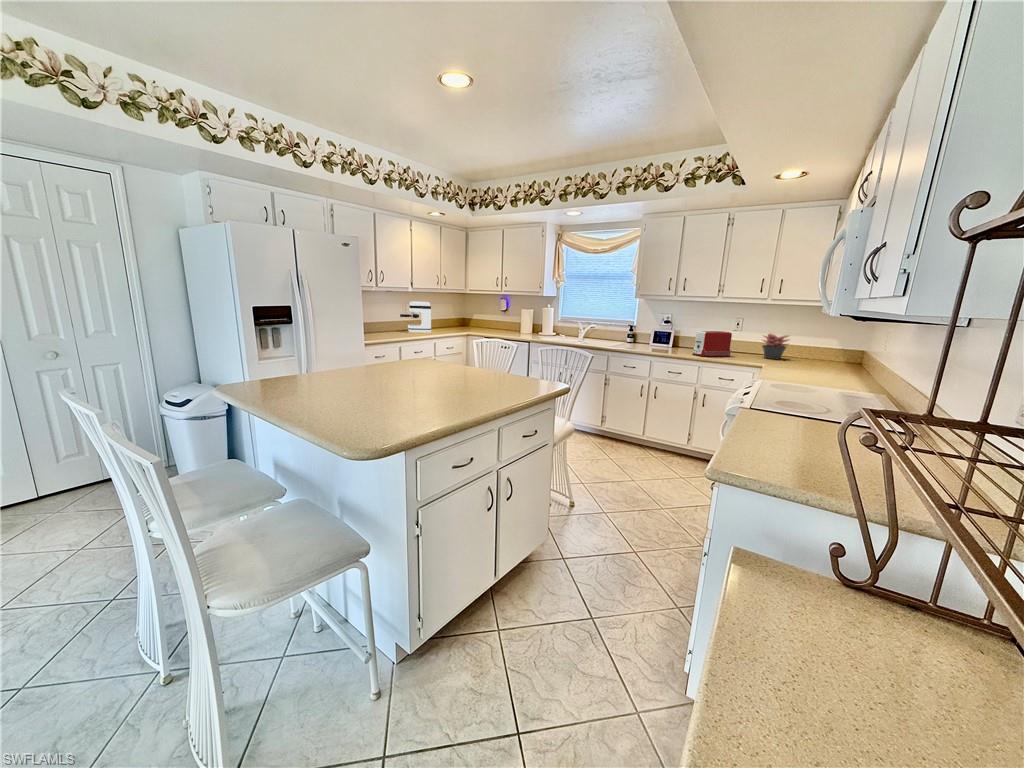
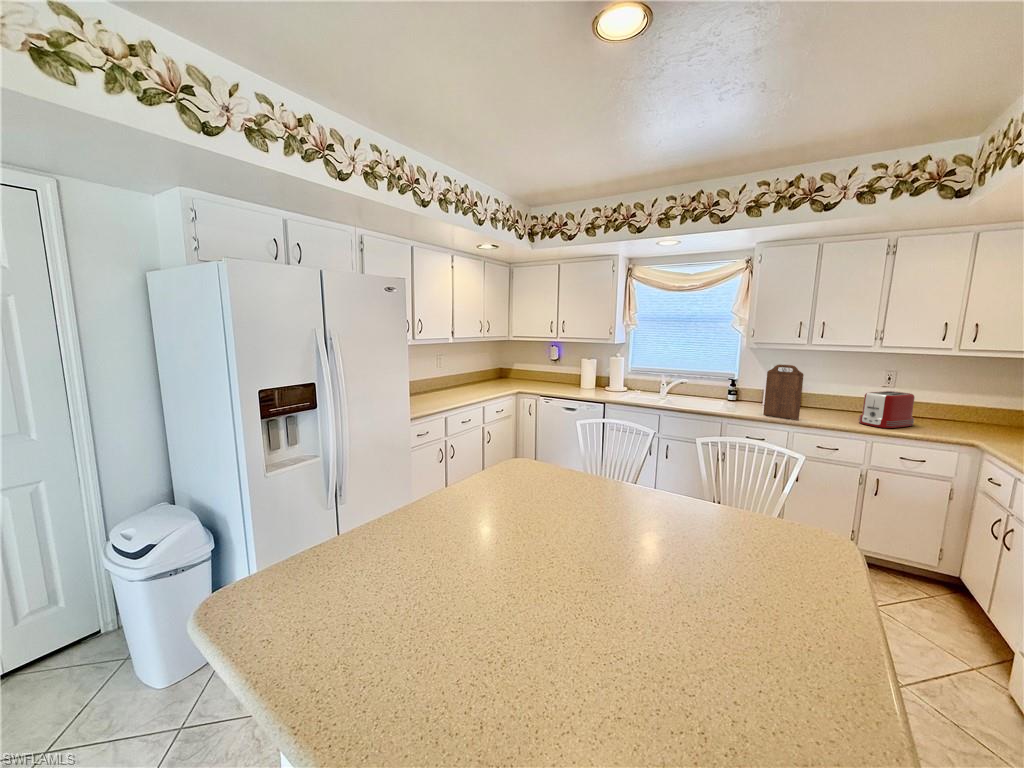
coffee maker: present [400,301,431,333] -> none [439,355,481,396]
cutting board: none [630,310,654,351] -> present [763,365,804,420]
succulent plant: present [762,333,790,359] -> none [949,392,999,429]

